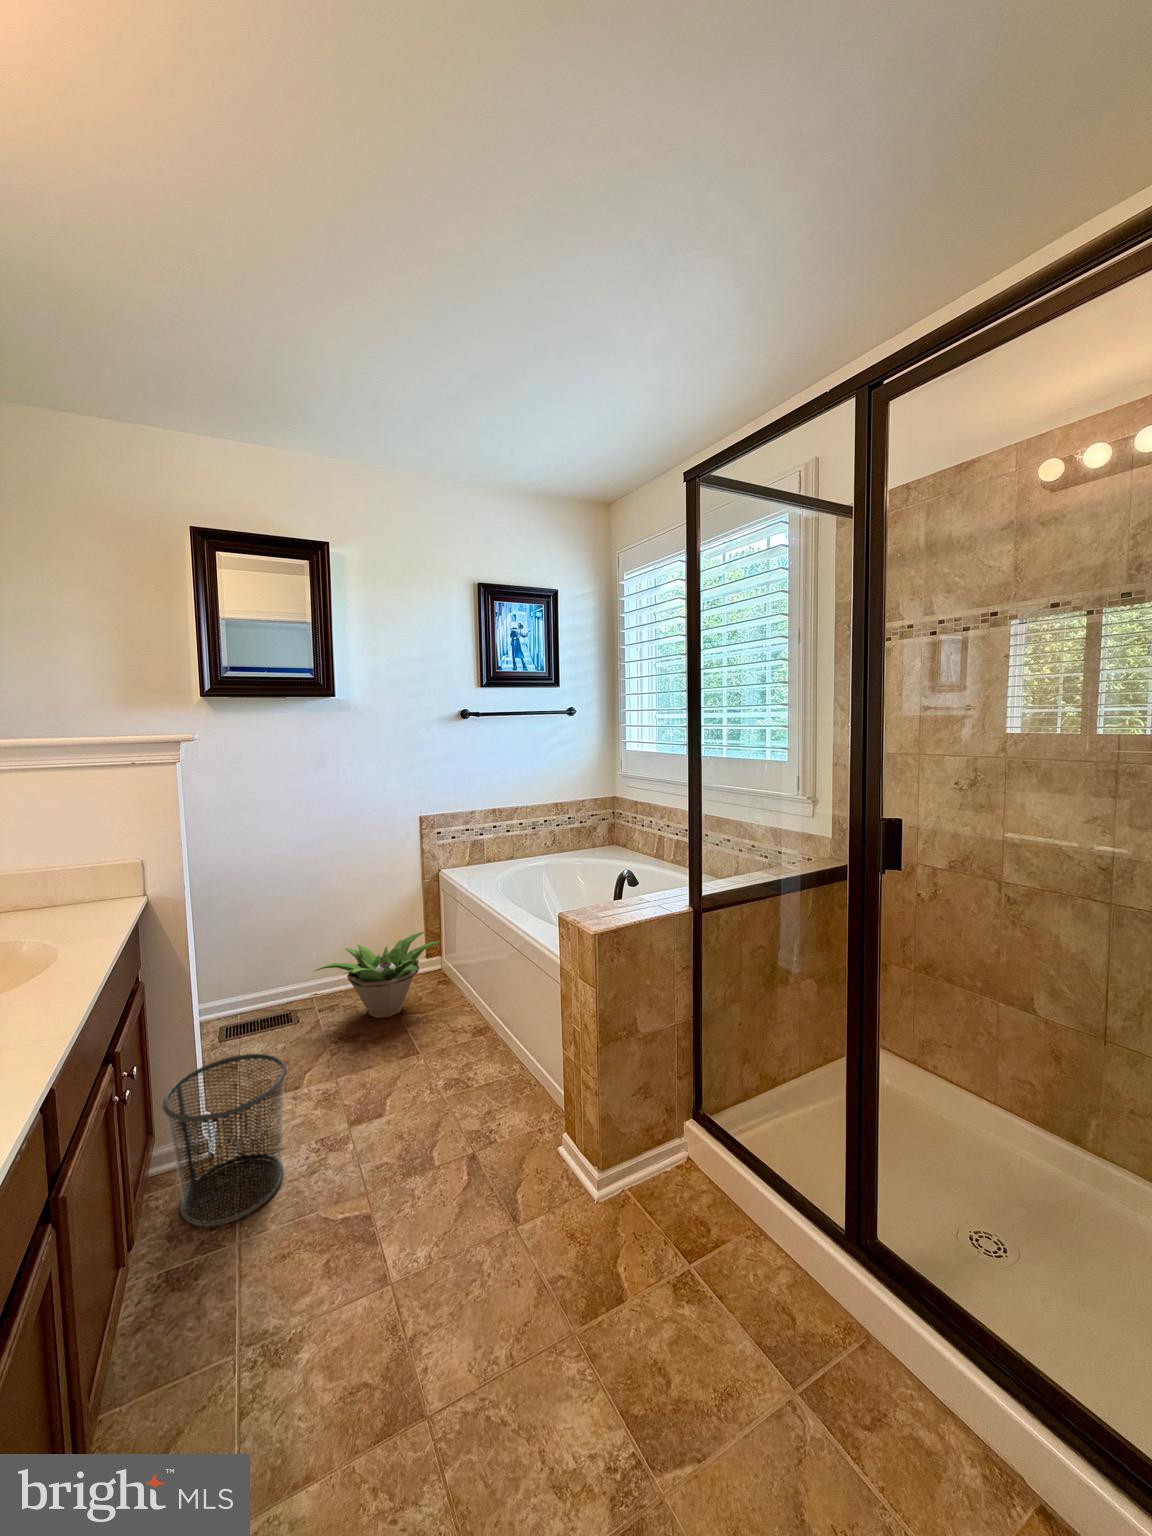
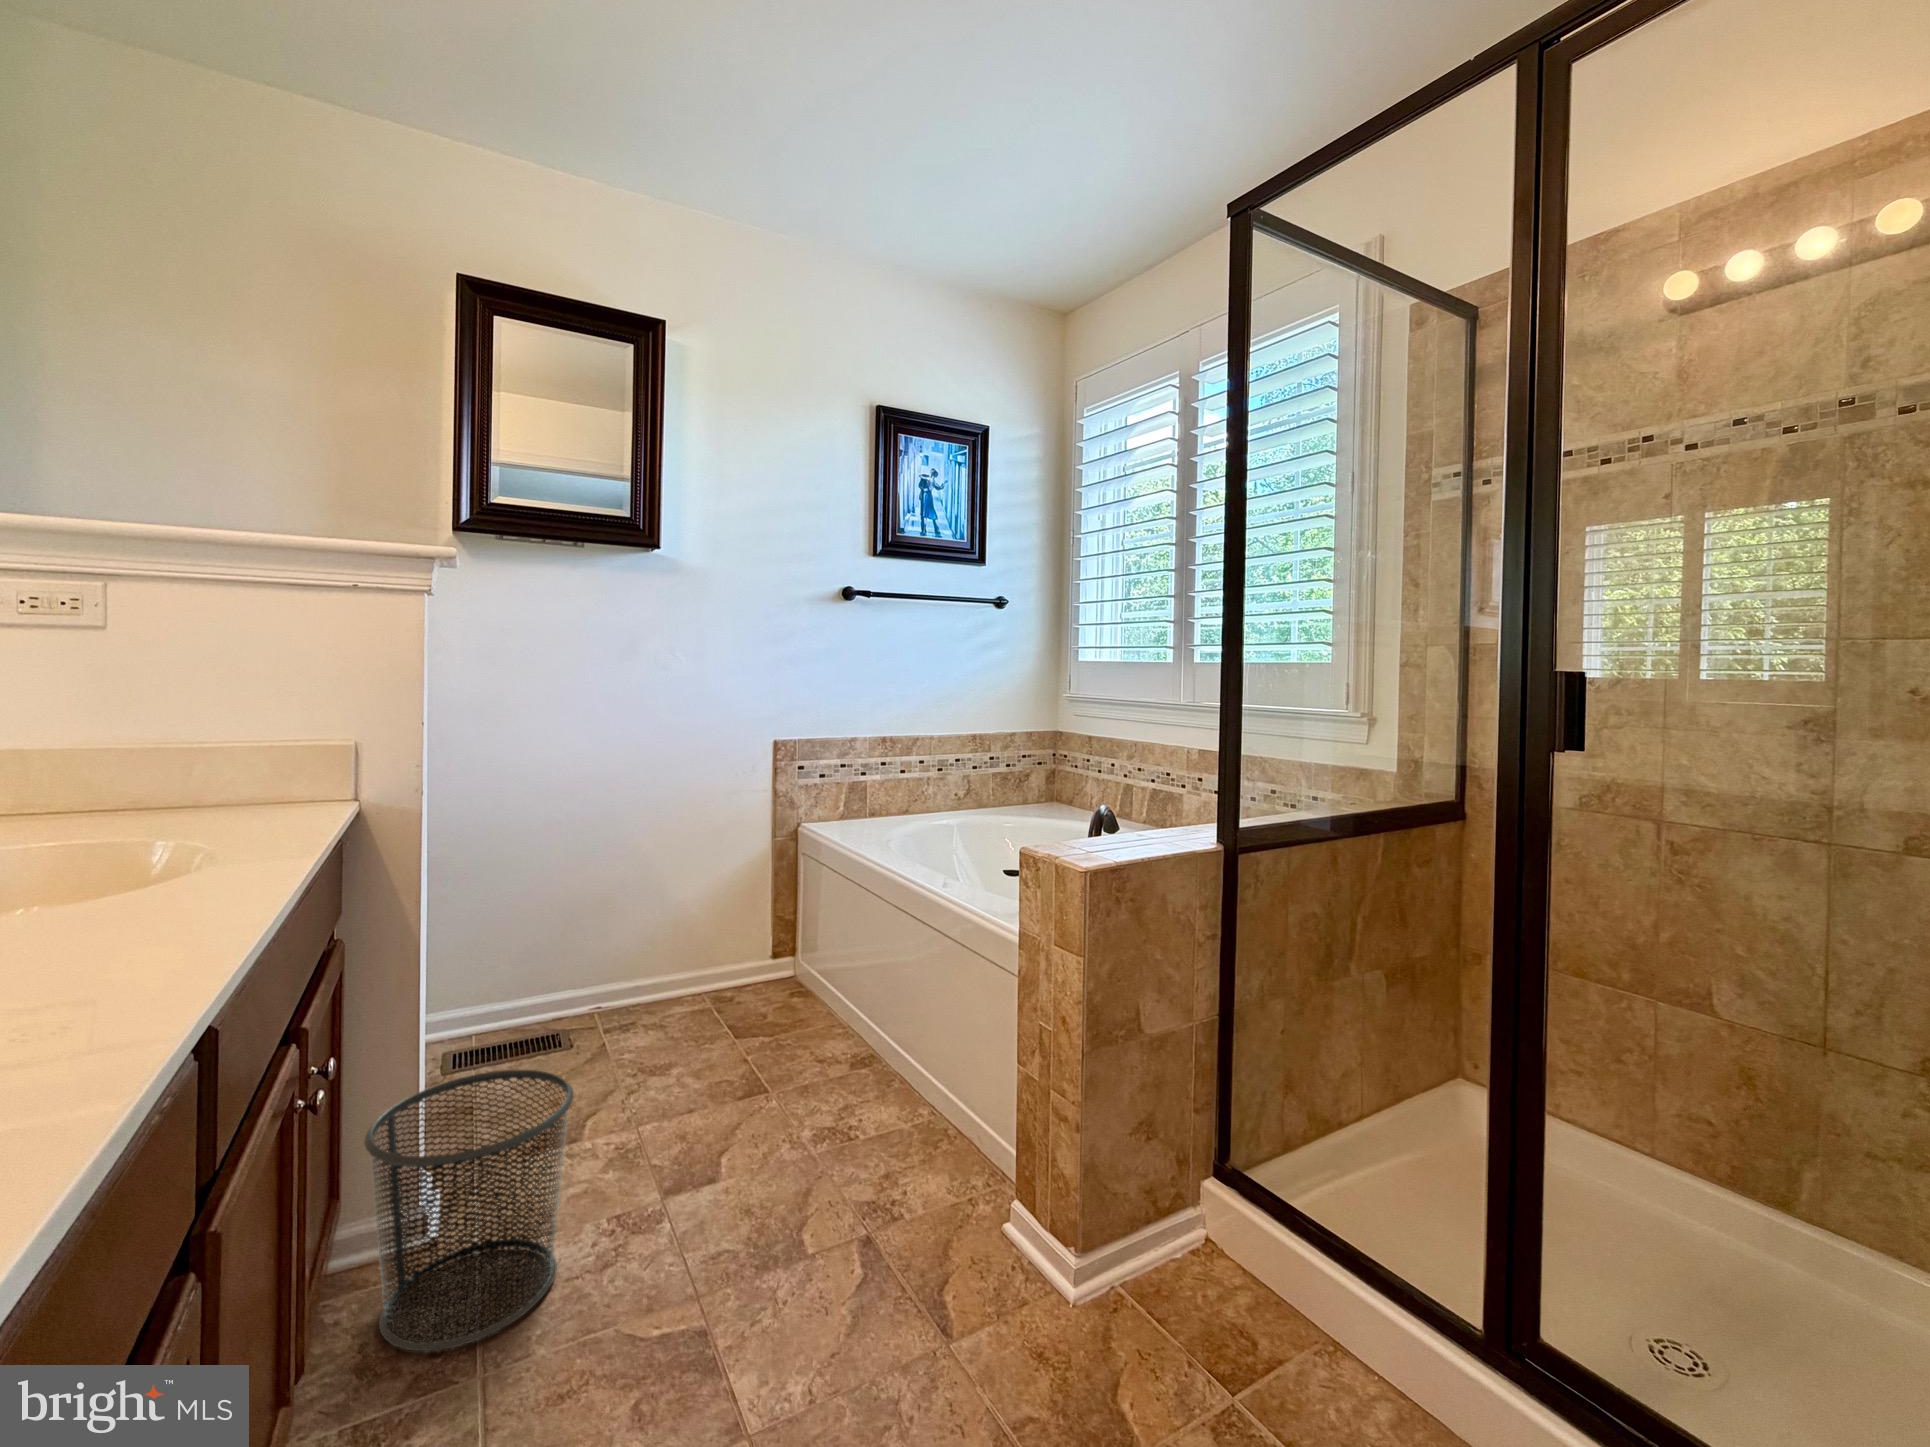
decorative plant: present [314,932,440,1018] -> none [601,914,801,1043]

